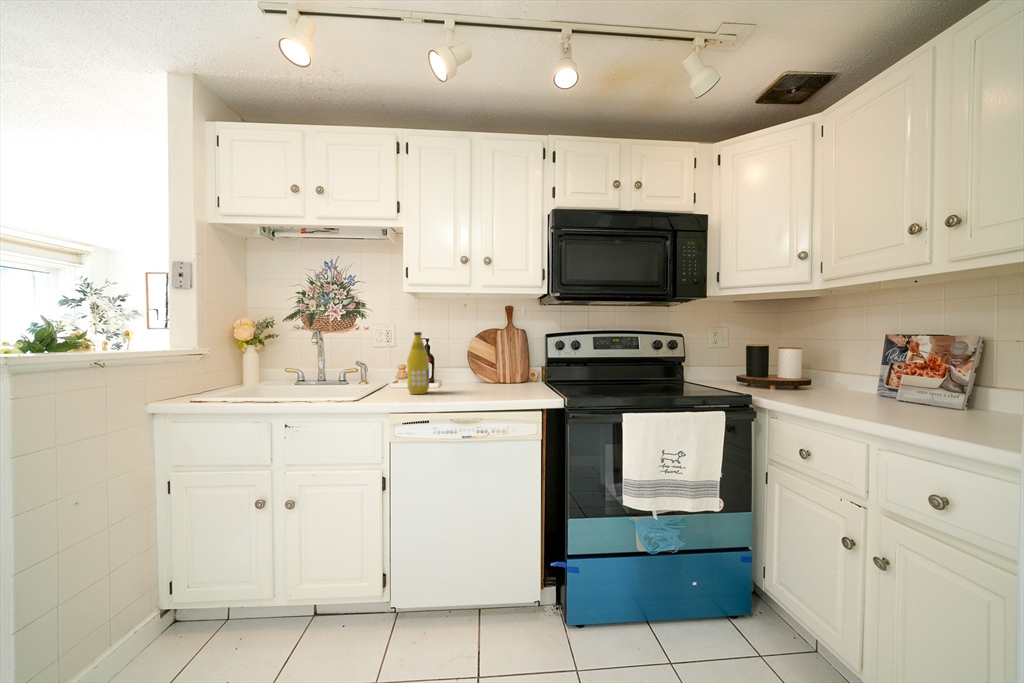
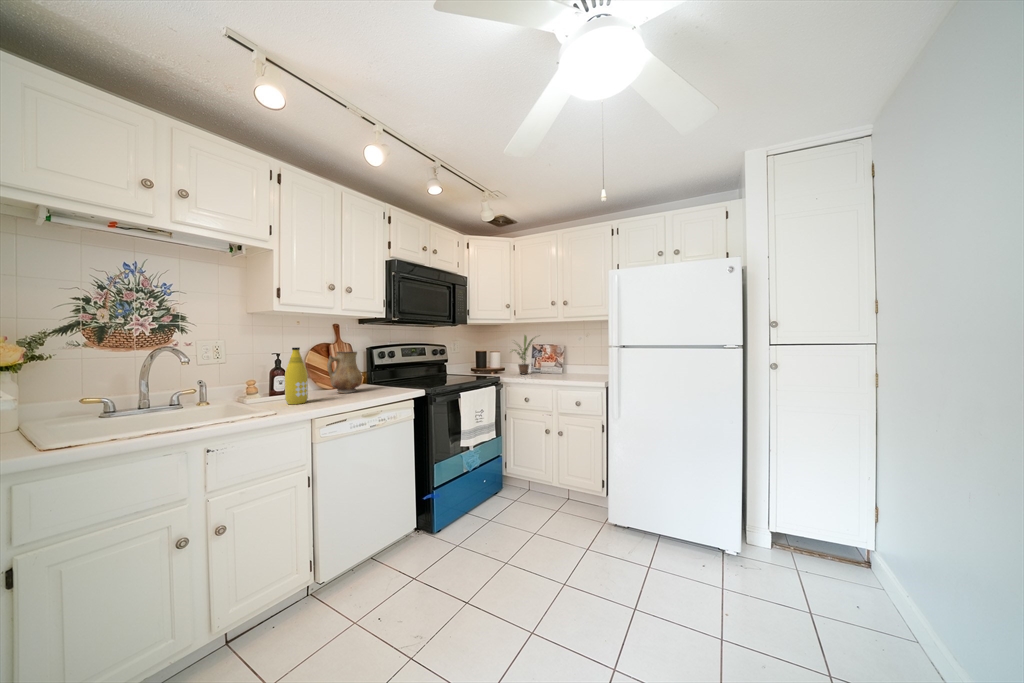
potted plant: none [799,314,885,400] -> present [513,335,533,374]
ceramic pitcher: none [472,338,512,389] -> present [327,352,362,393]

